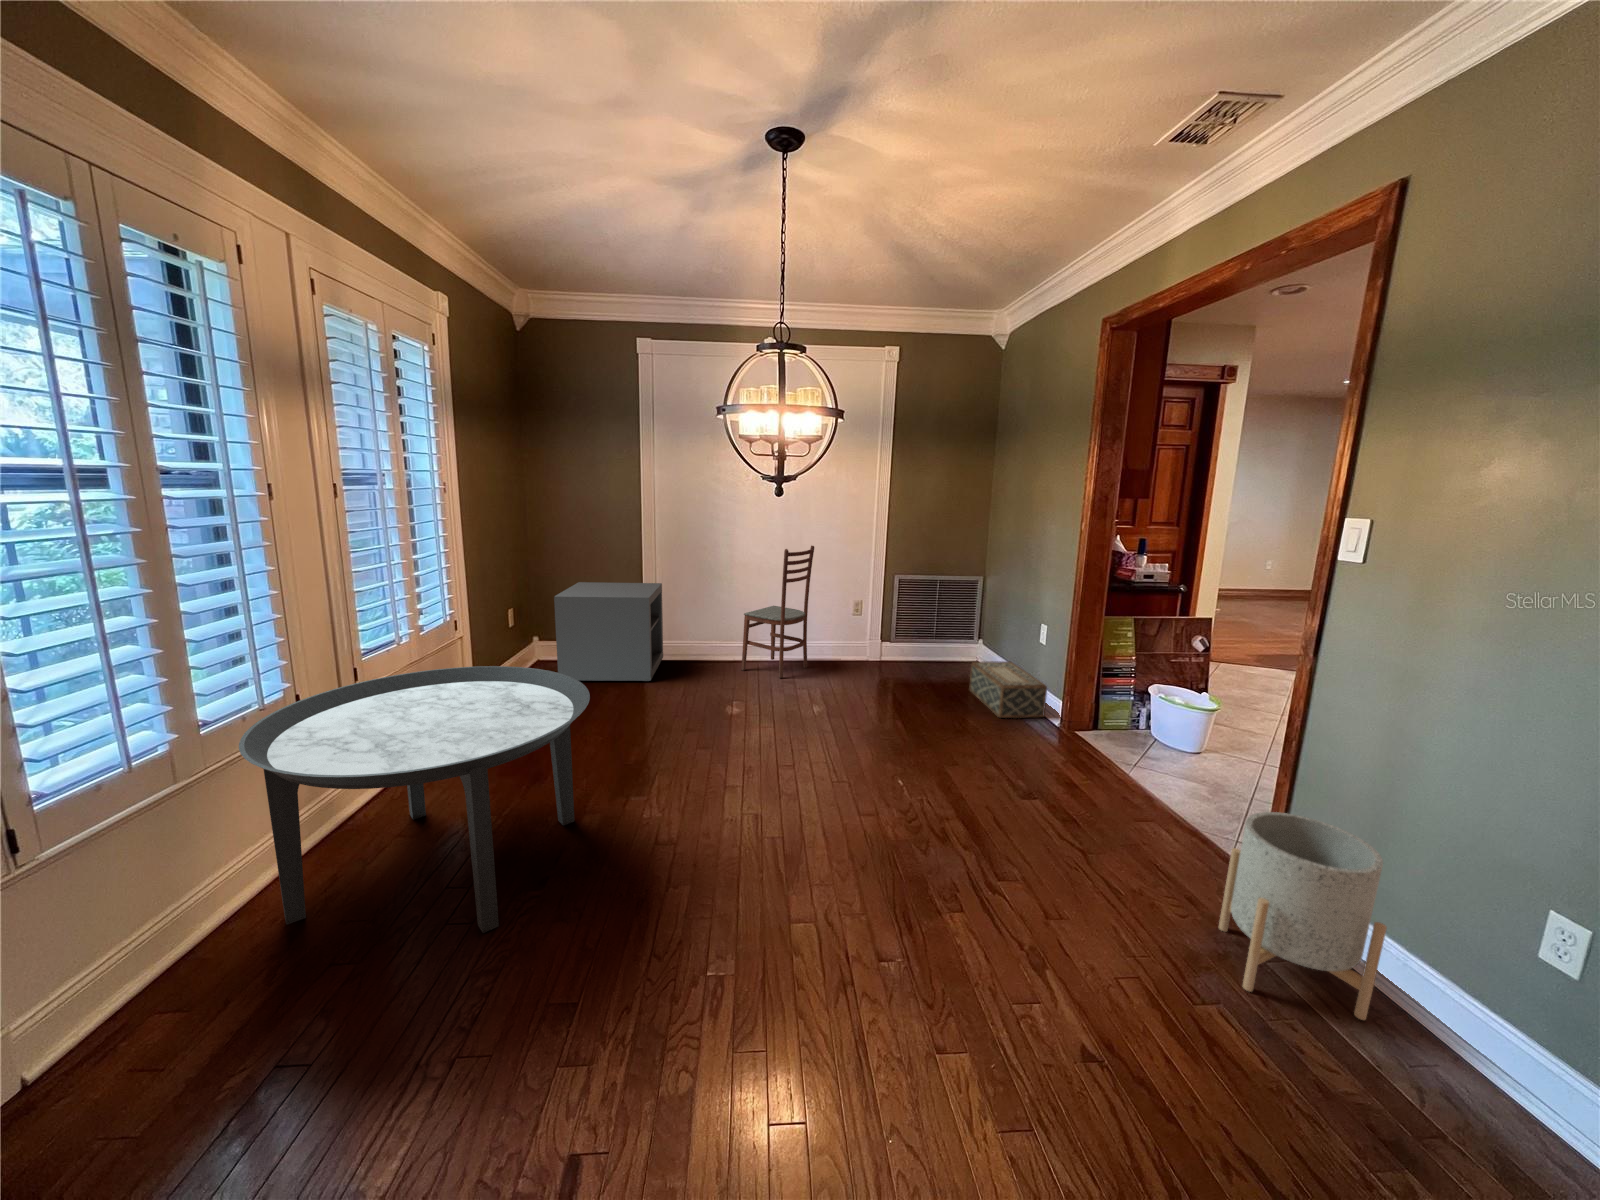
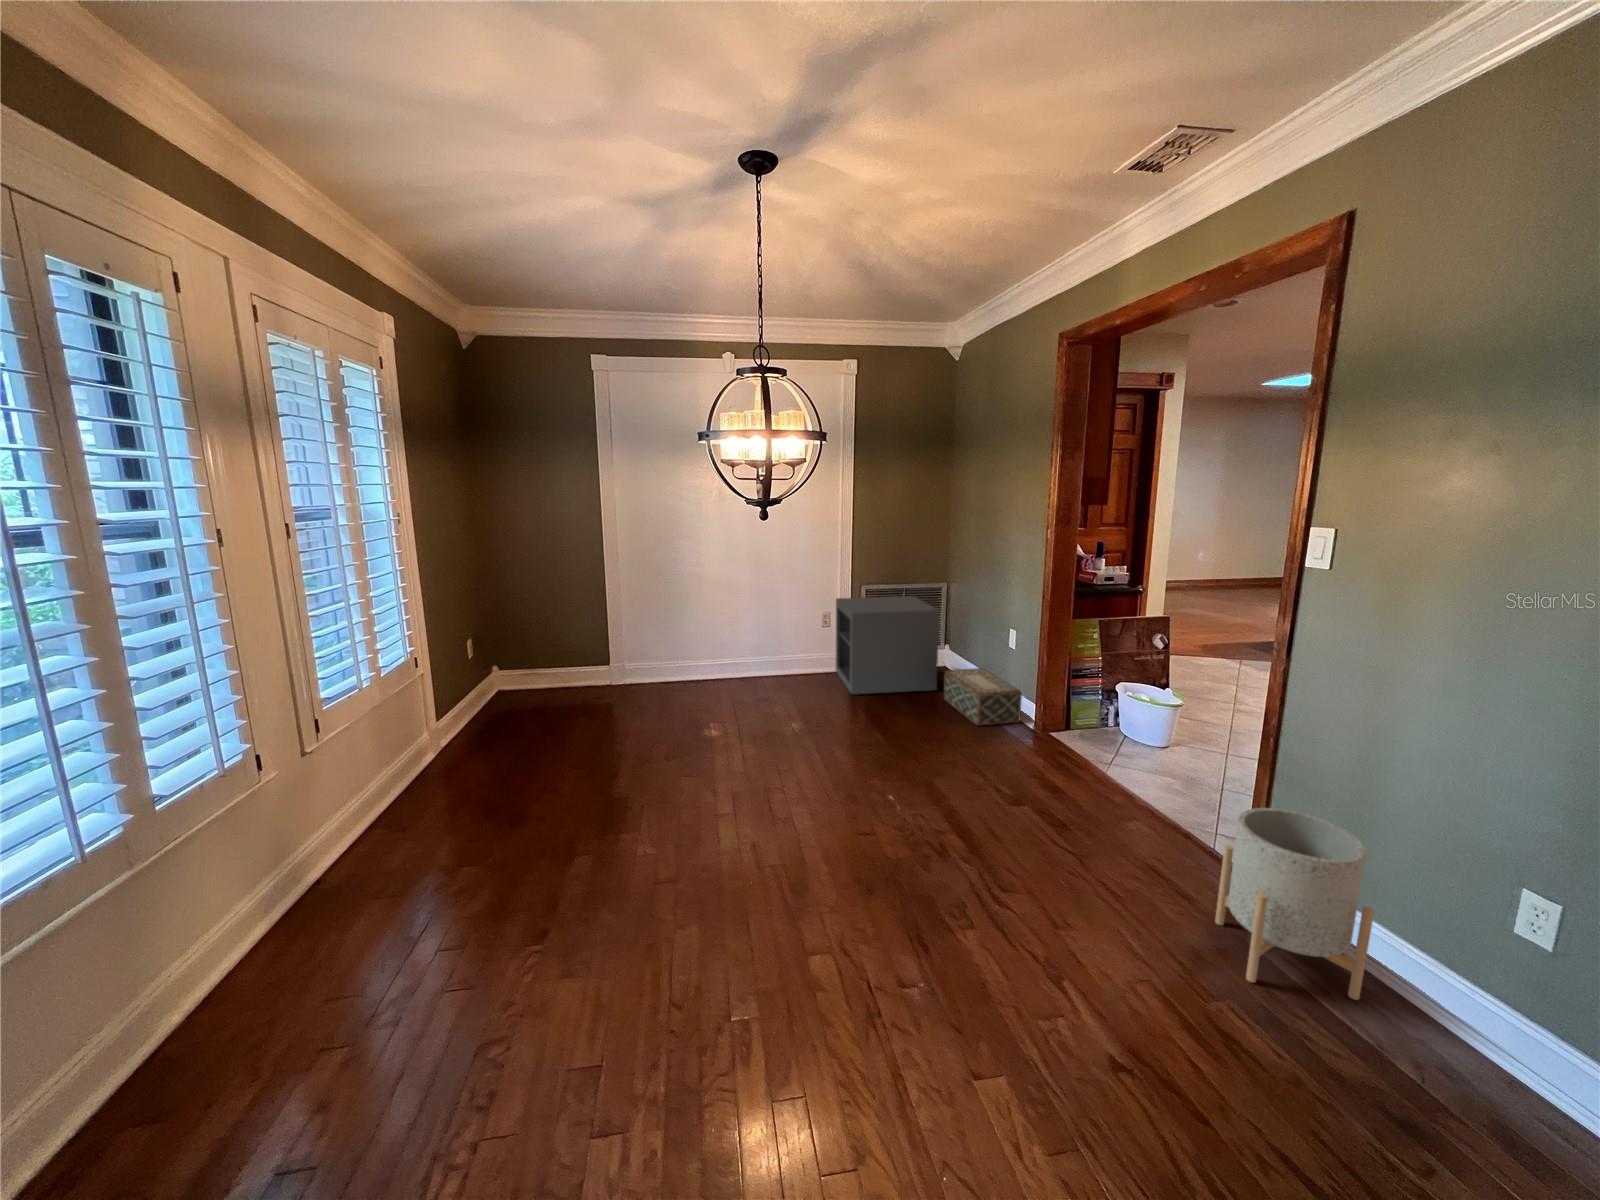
dining chair: present [741,546,814,678] -> none [712,561,782,698]
storage cabinet: present [554,582,663,681] -> present [836,596,939,695]
round table: present [239,666,590,933] -> none [201,709,580,1012]

